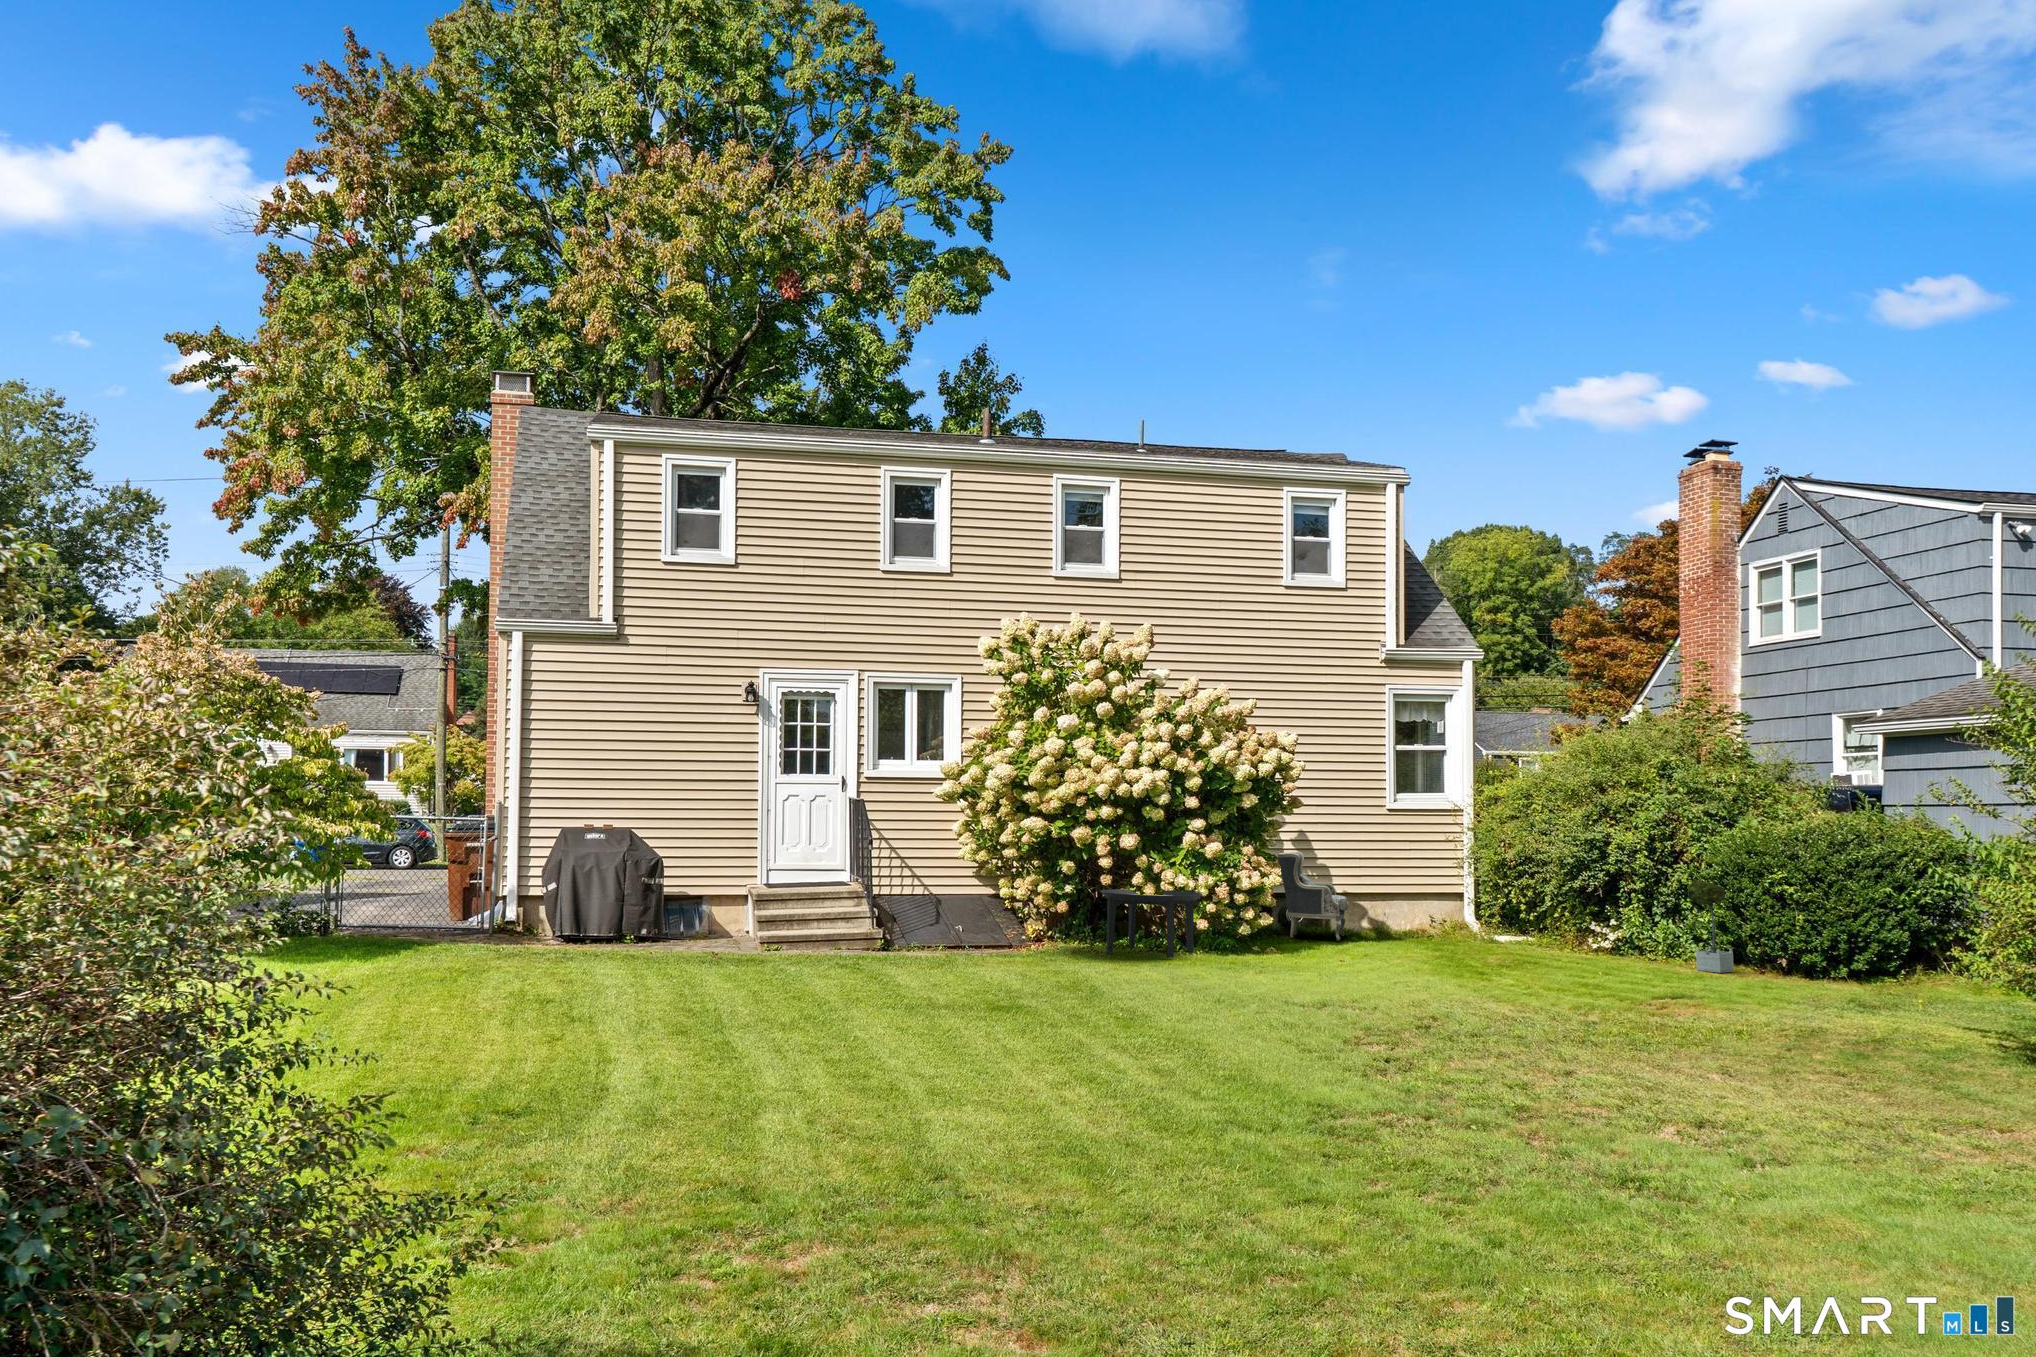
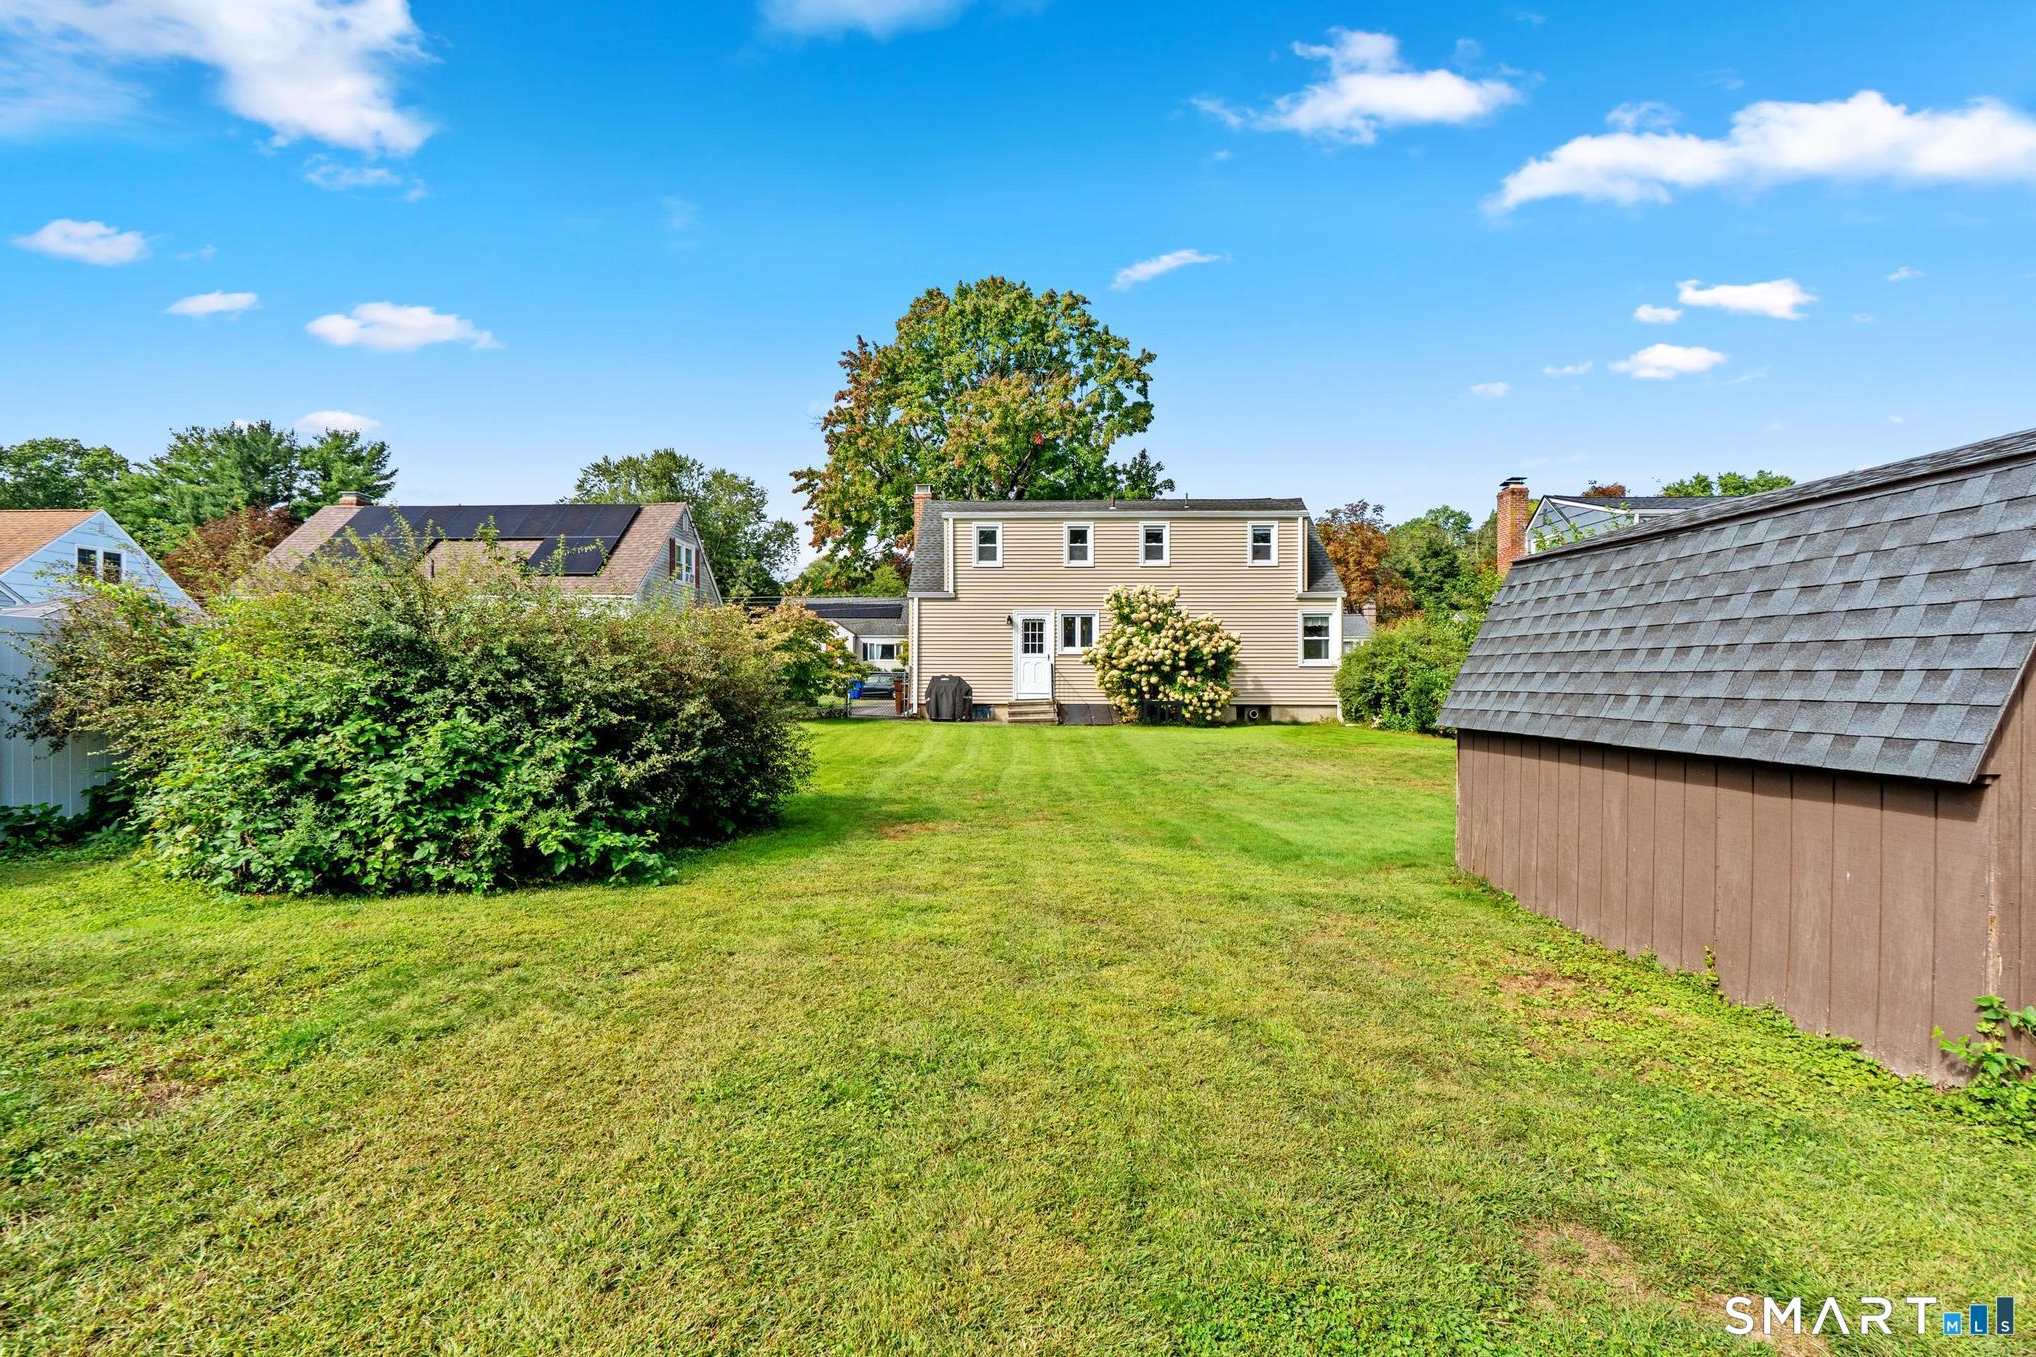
armchair: present [1277,852,1348,941] -> none [1231,686,1264,723]
potted tree: present [1688,879,1734,973] -> none [1394,694,1412,734]

